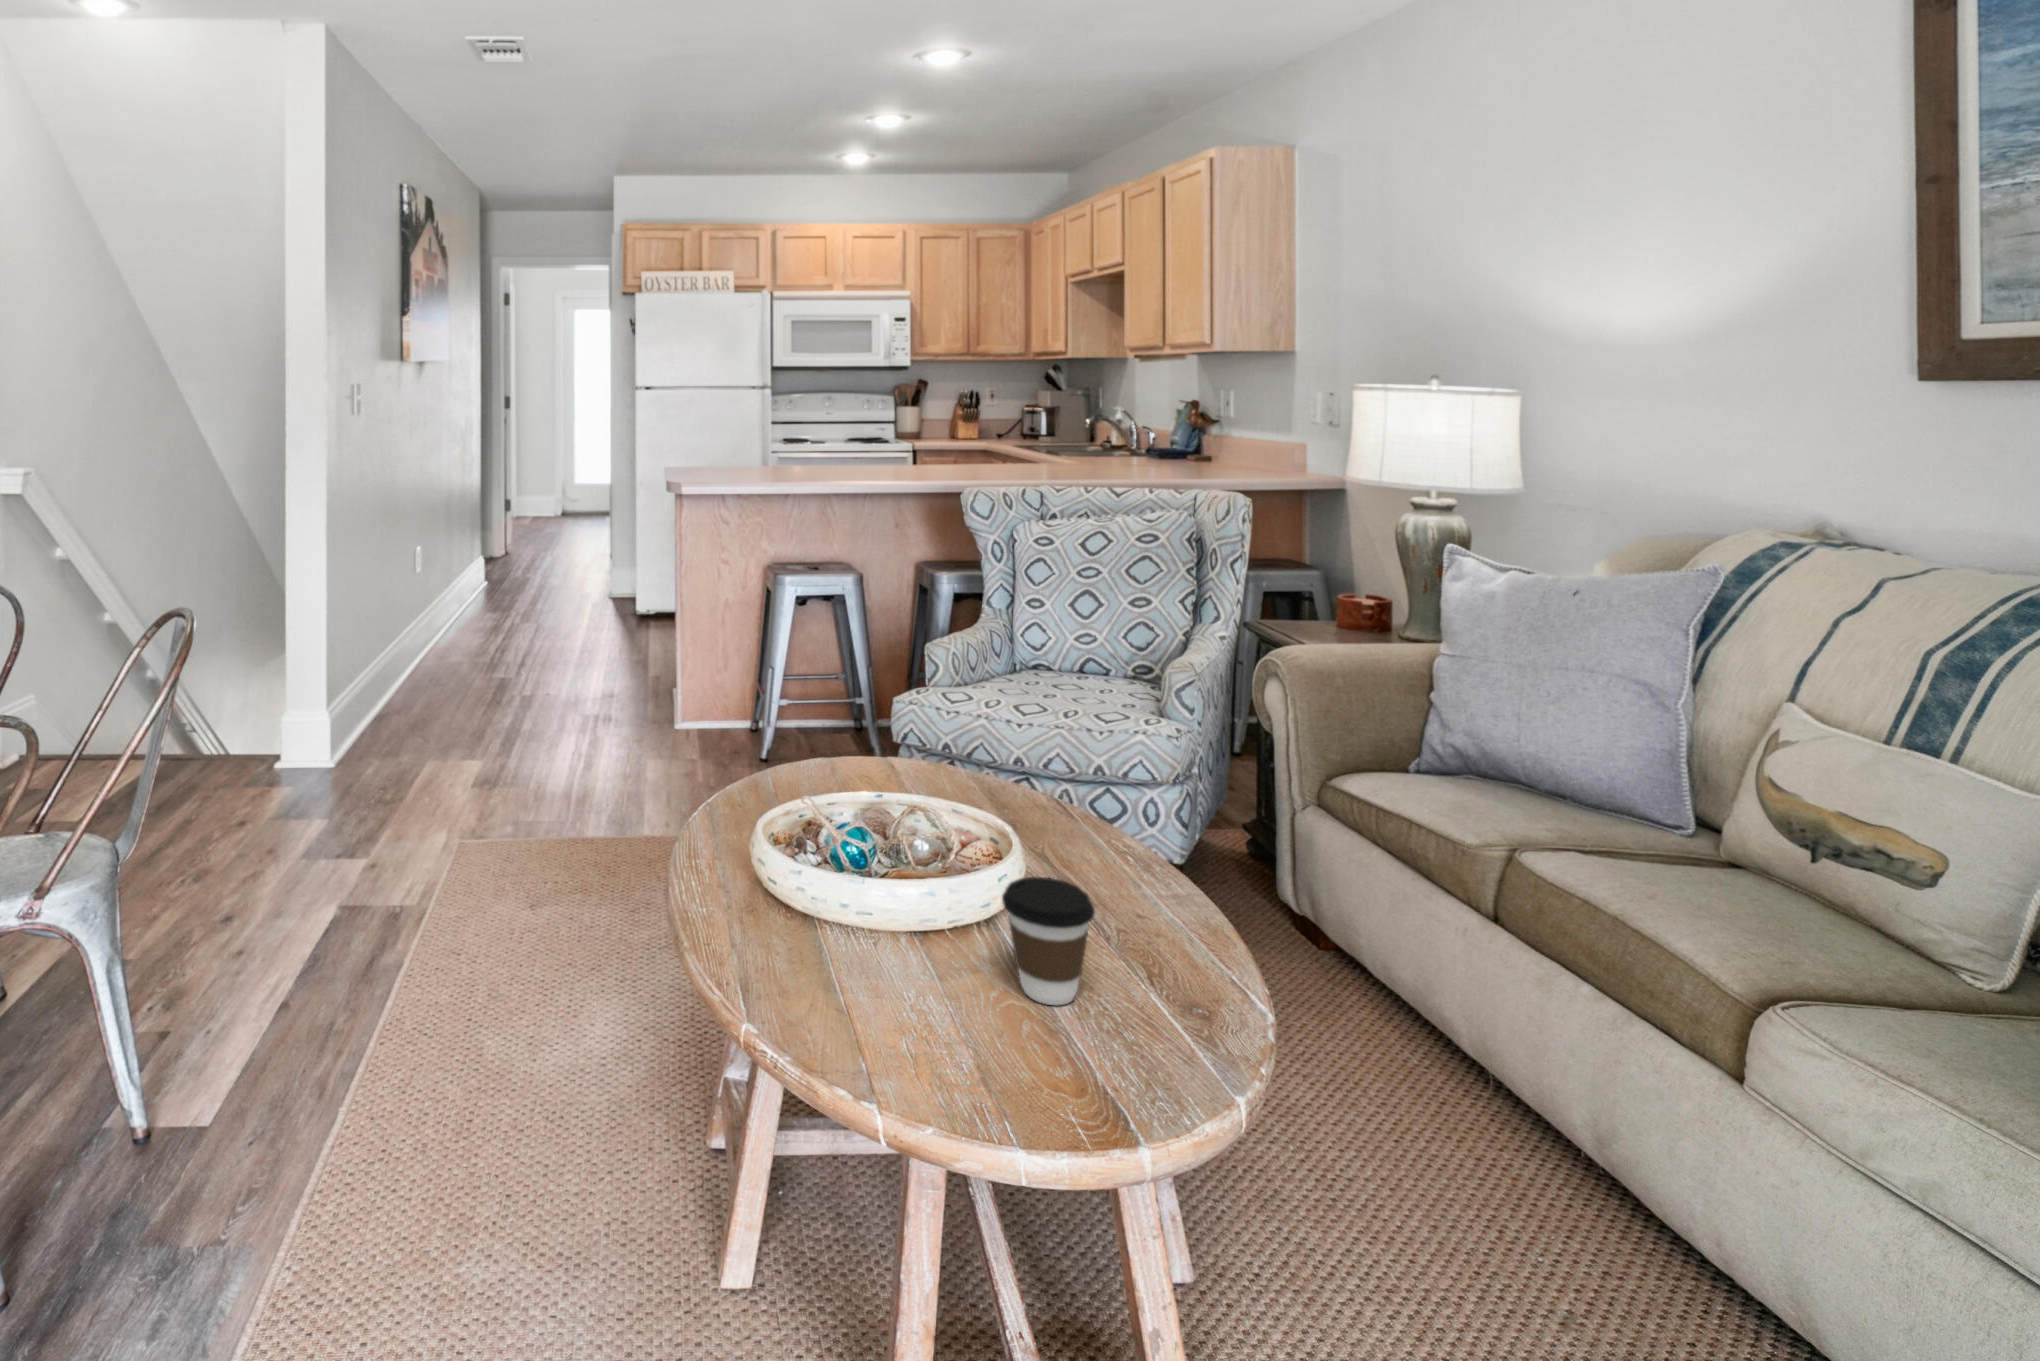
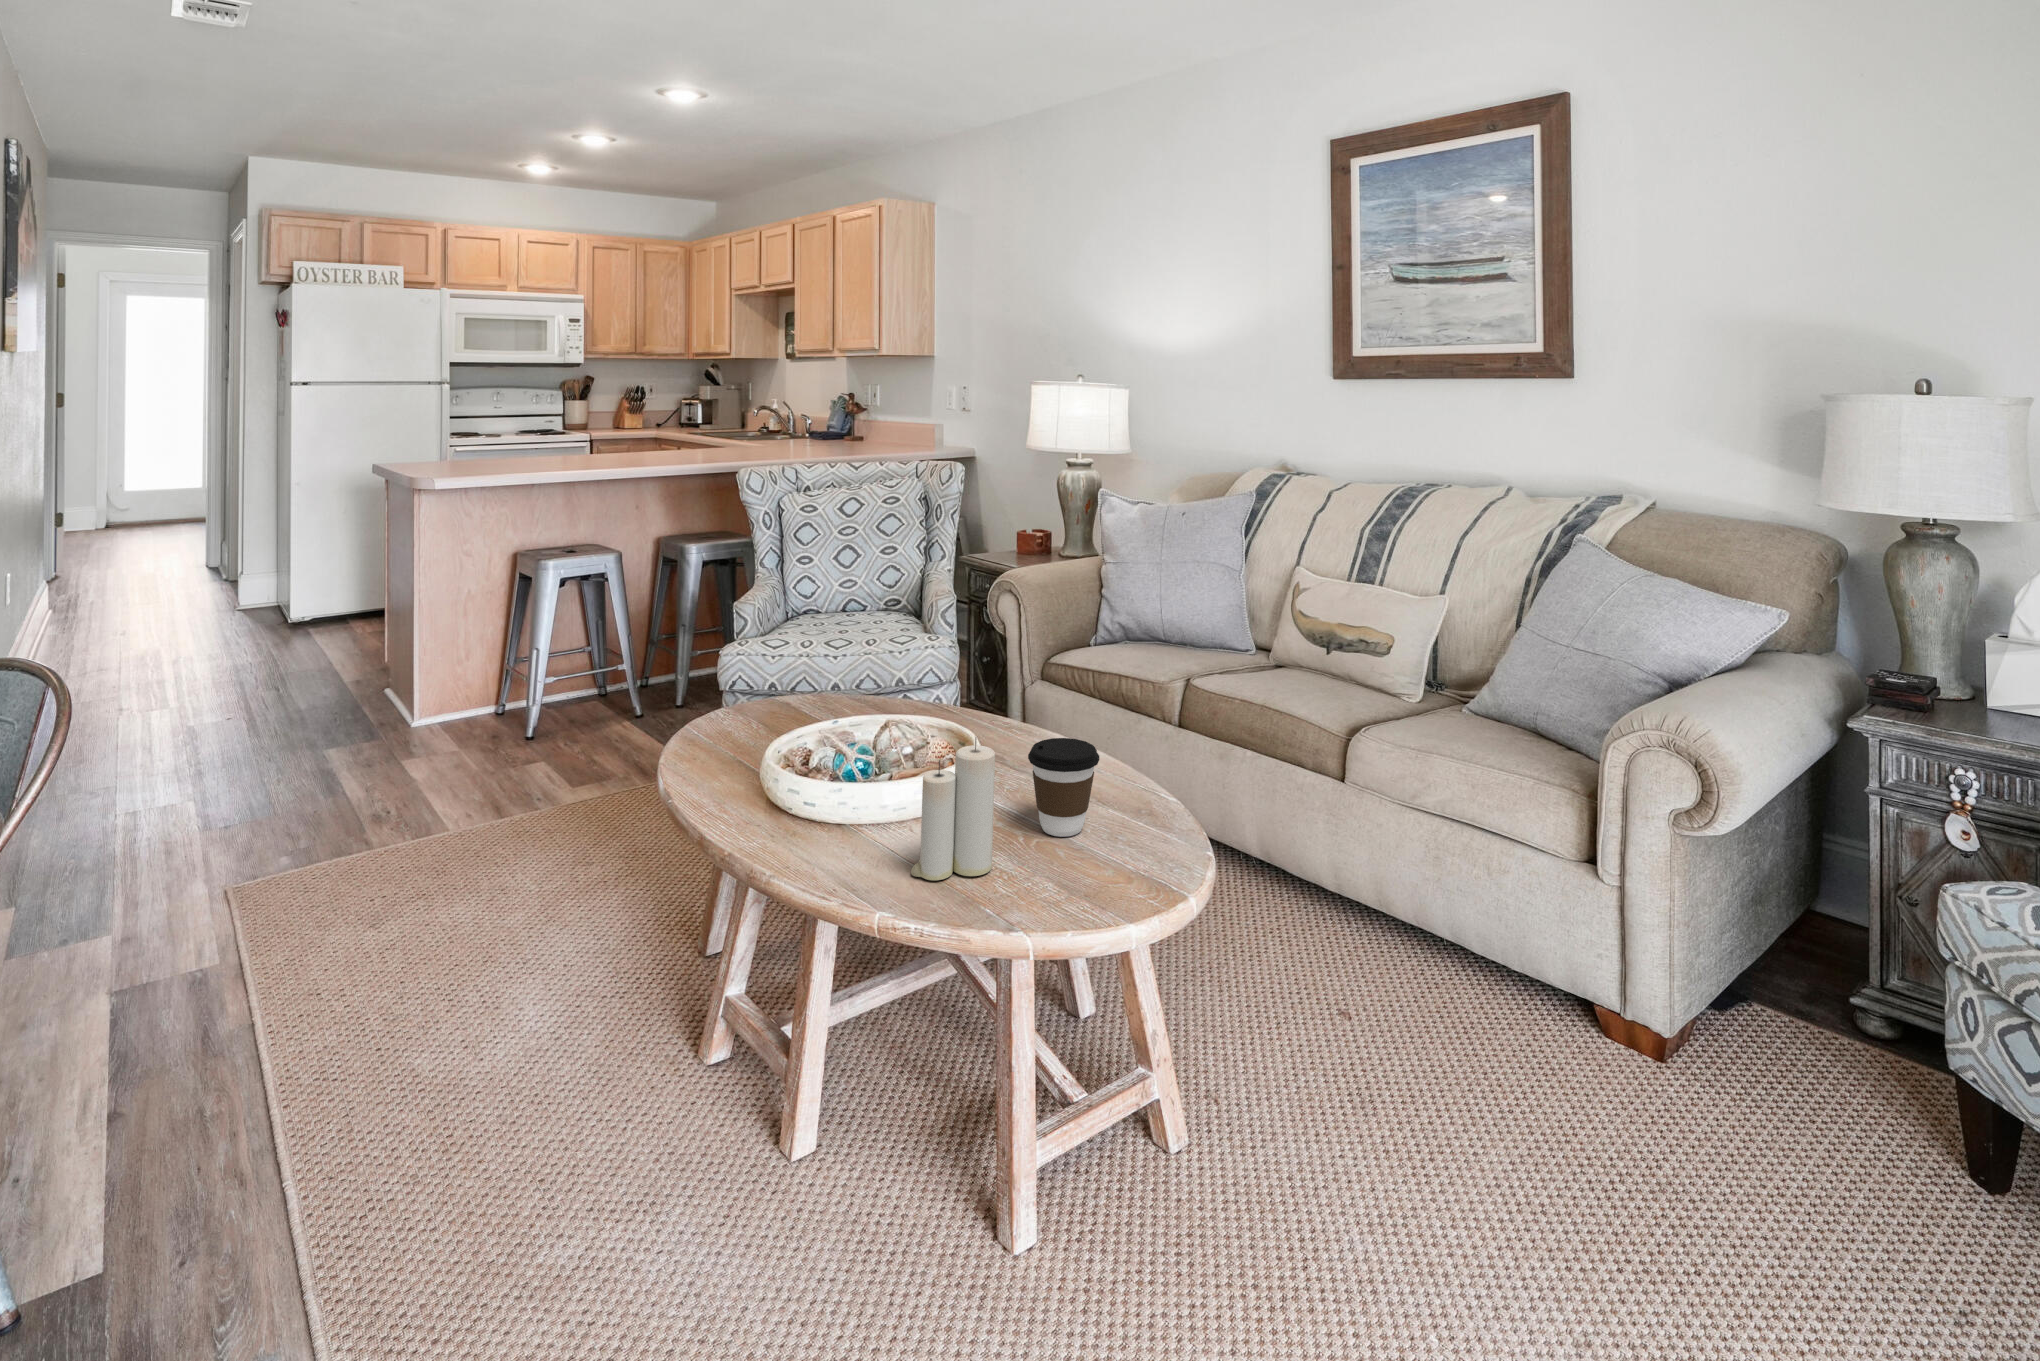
candle: none [837,851,942,1010] -> present [911,737,995,880]

